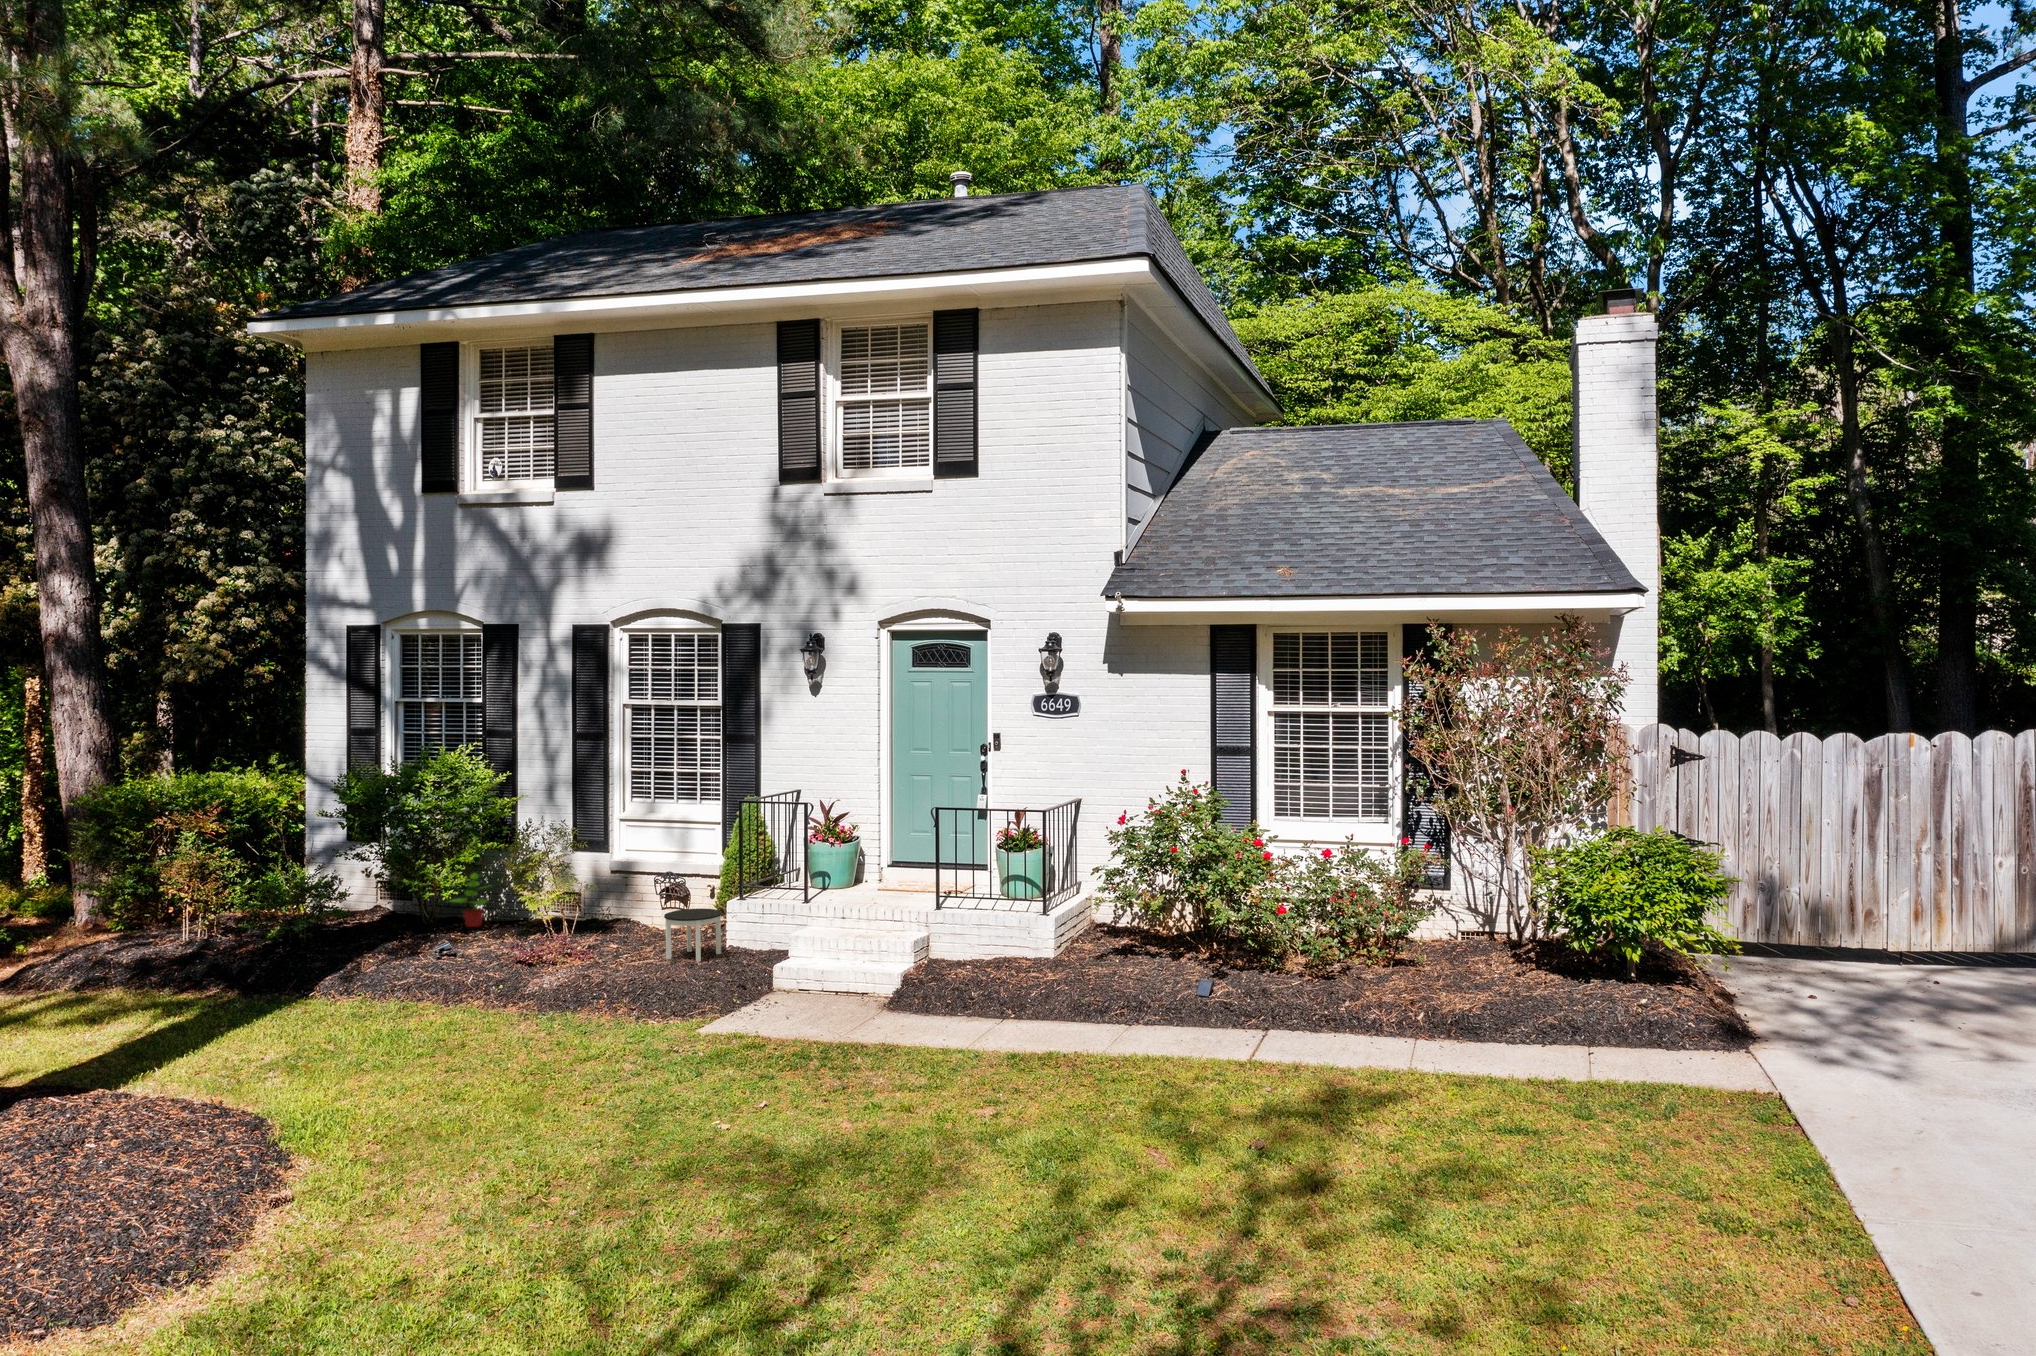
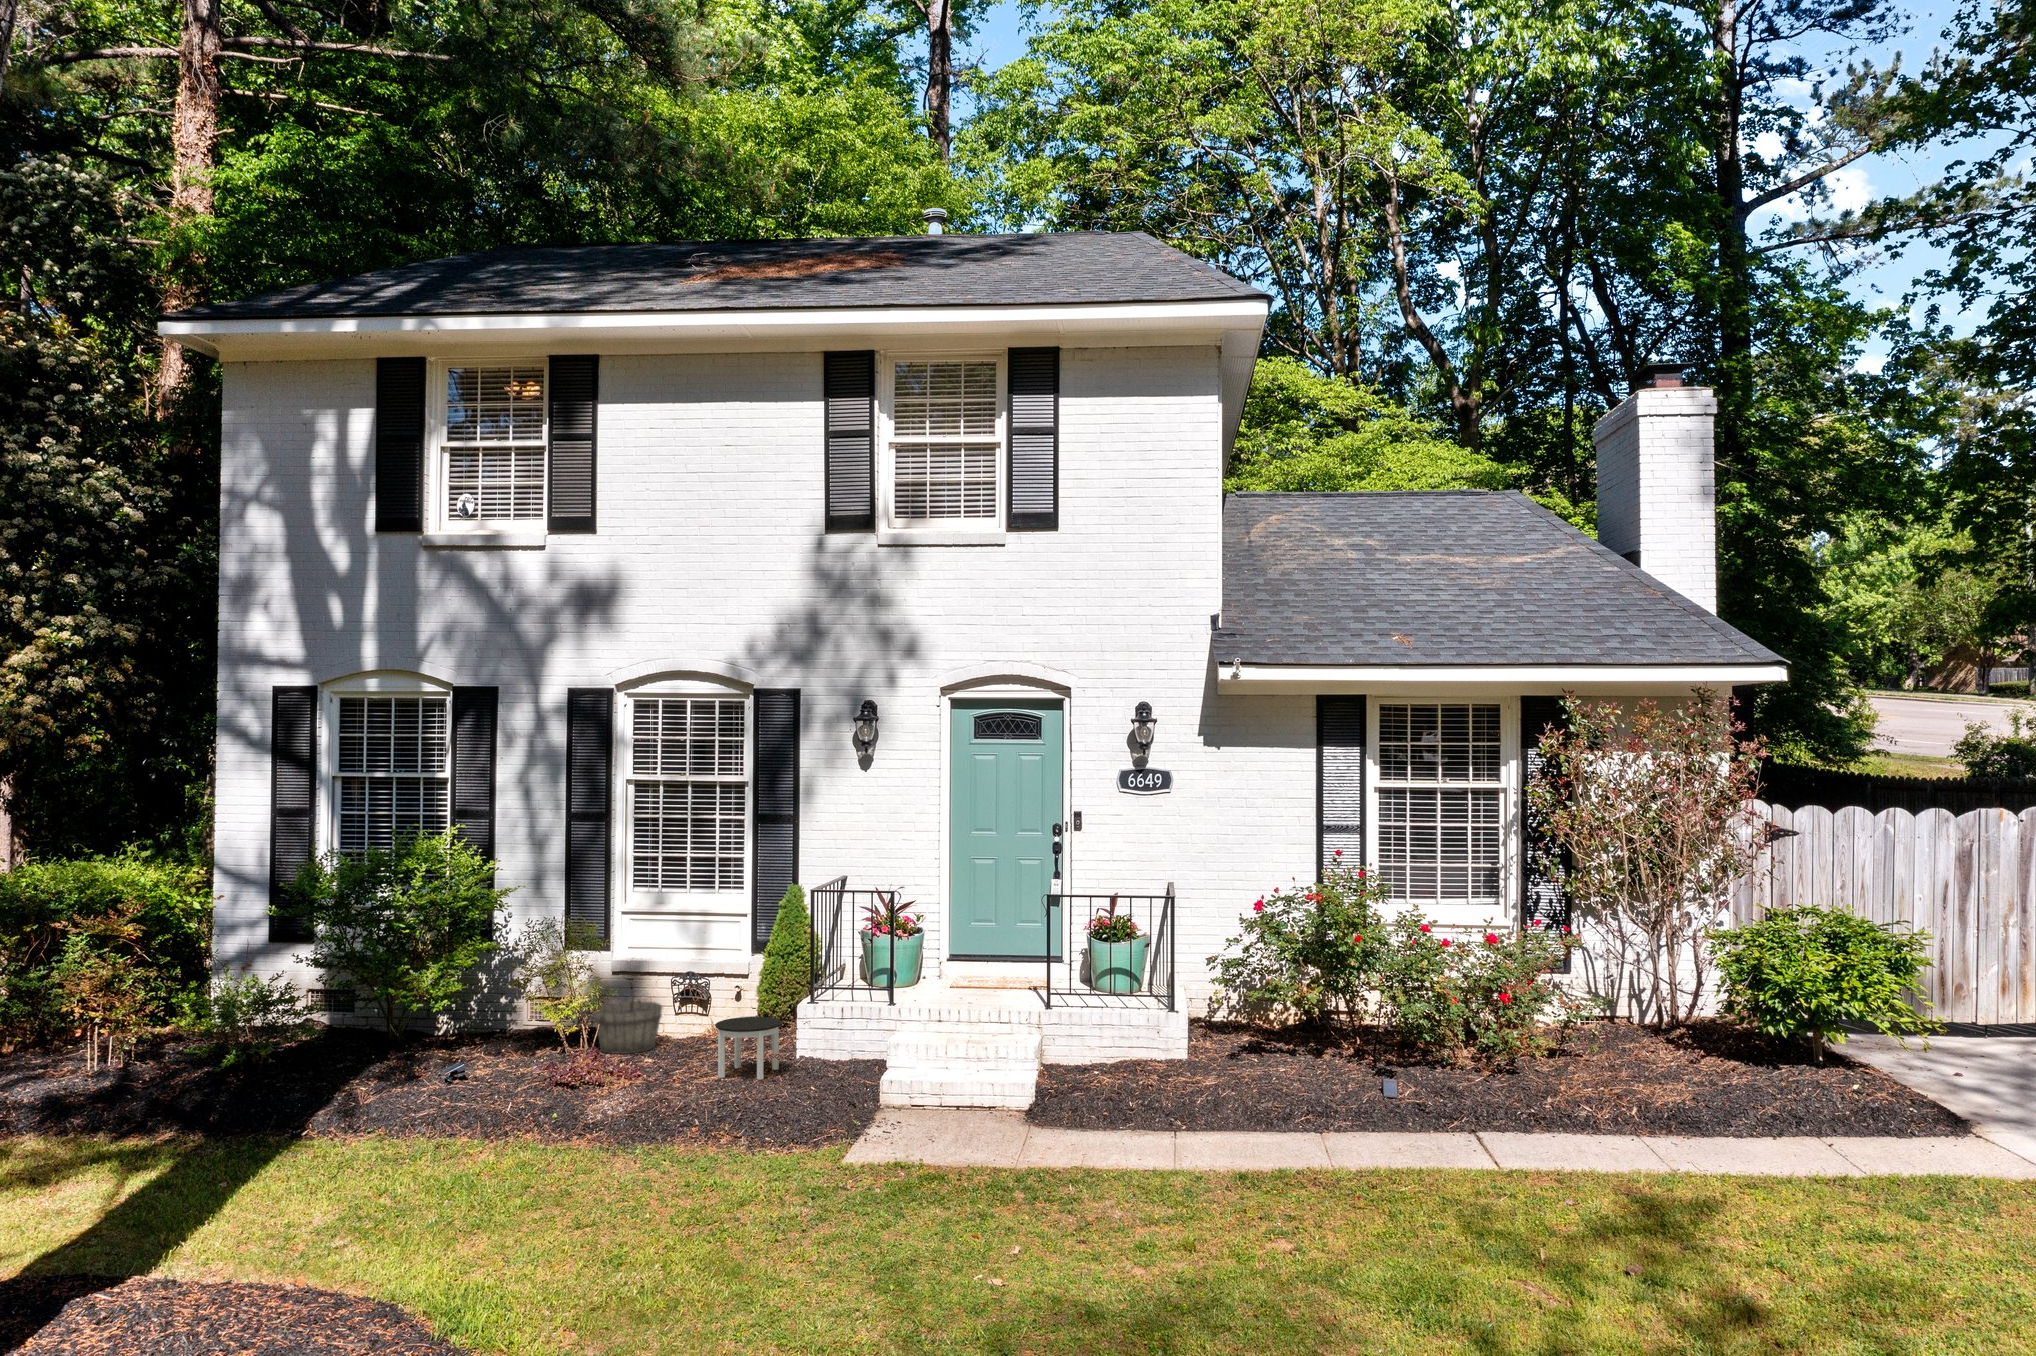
potted plant: present [450,873,488,927] -> none [405,979,464,1047]
wooden bucket: none [588,885,646,937] -> present [594,996,662,1054]

